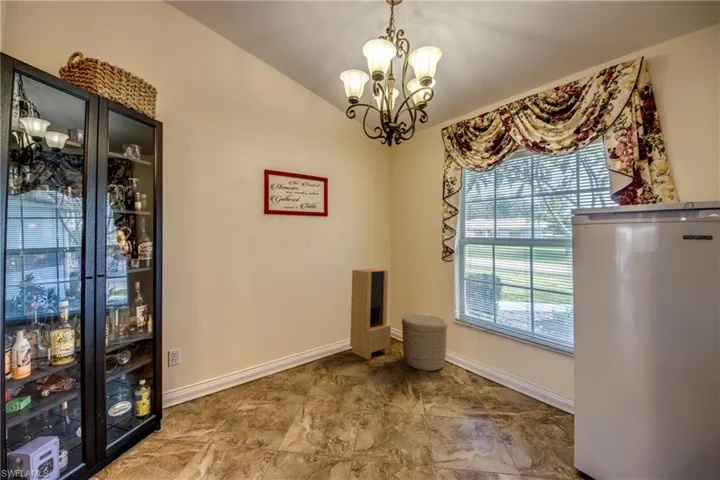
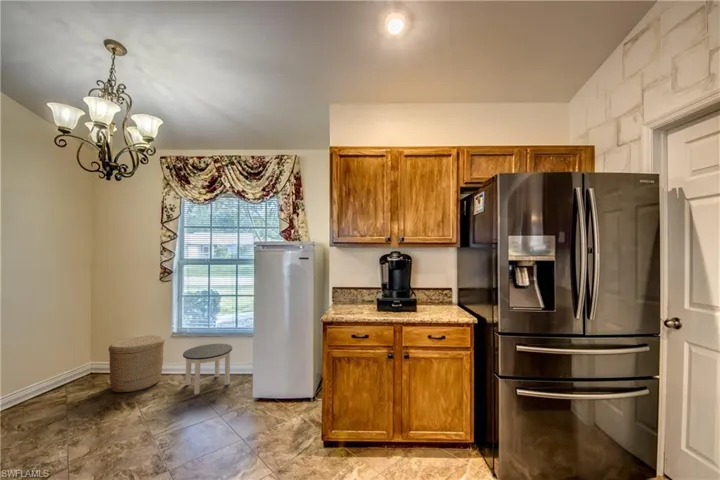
storage cabinet: present [350,269,391,359] -> none [23,297,92,405]
round table: none [467,342,528,405] -> present [183,344,232,394]

